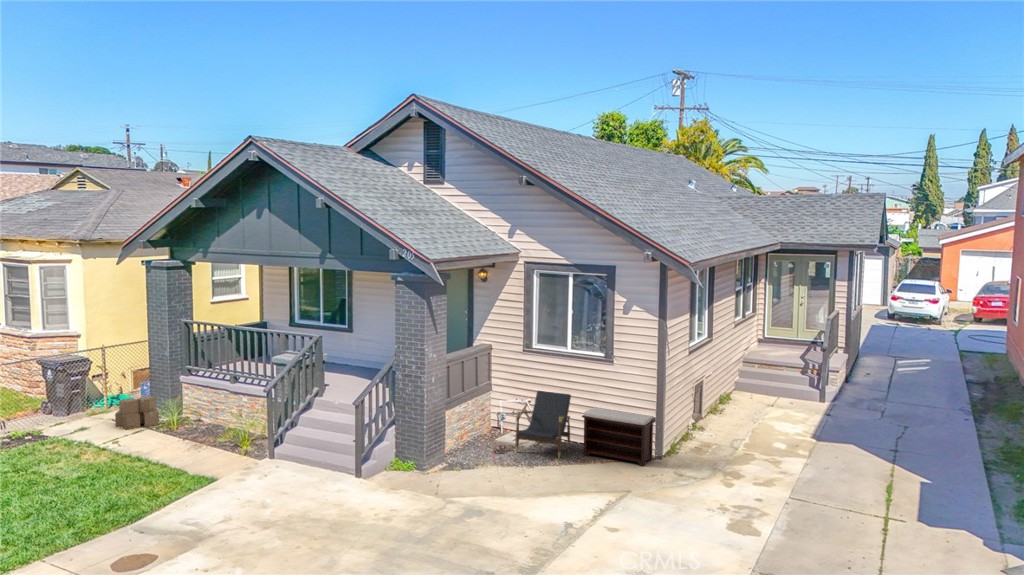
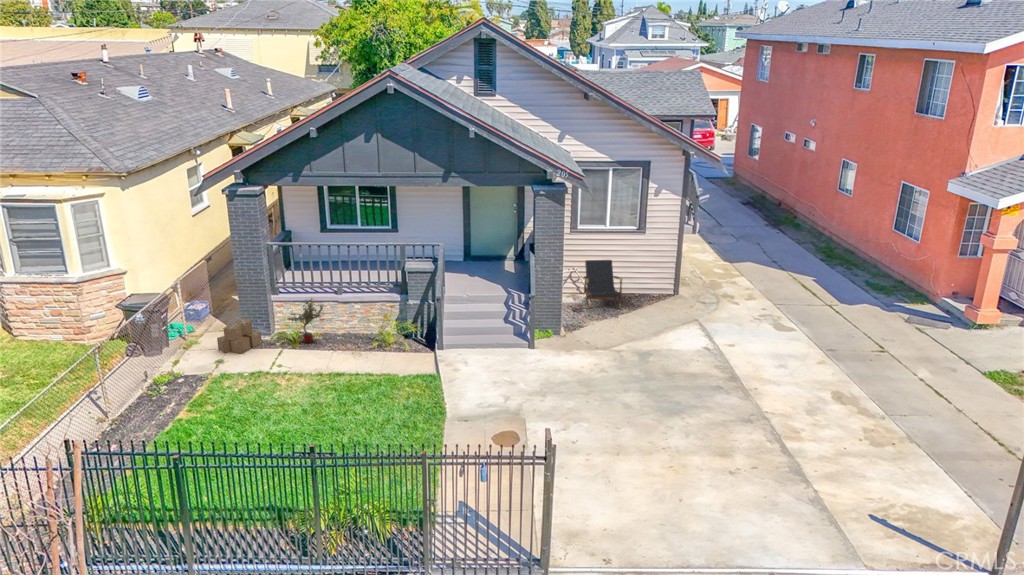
potted tree: none [179,382,211,432] -> present [288,298,324,343]
bench: present [582,407,656,466] -> none [628,267,680,303]

